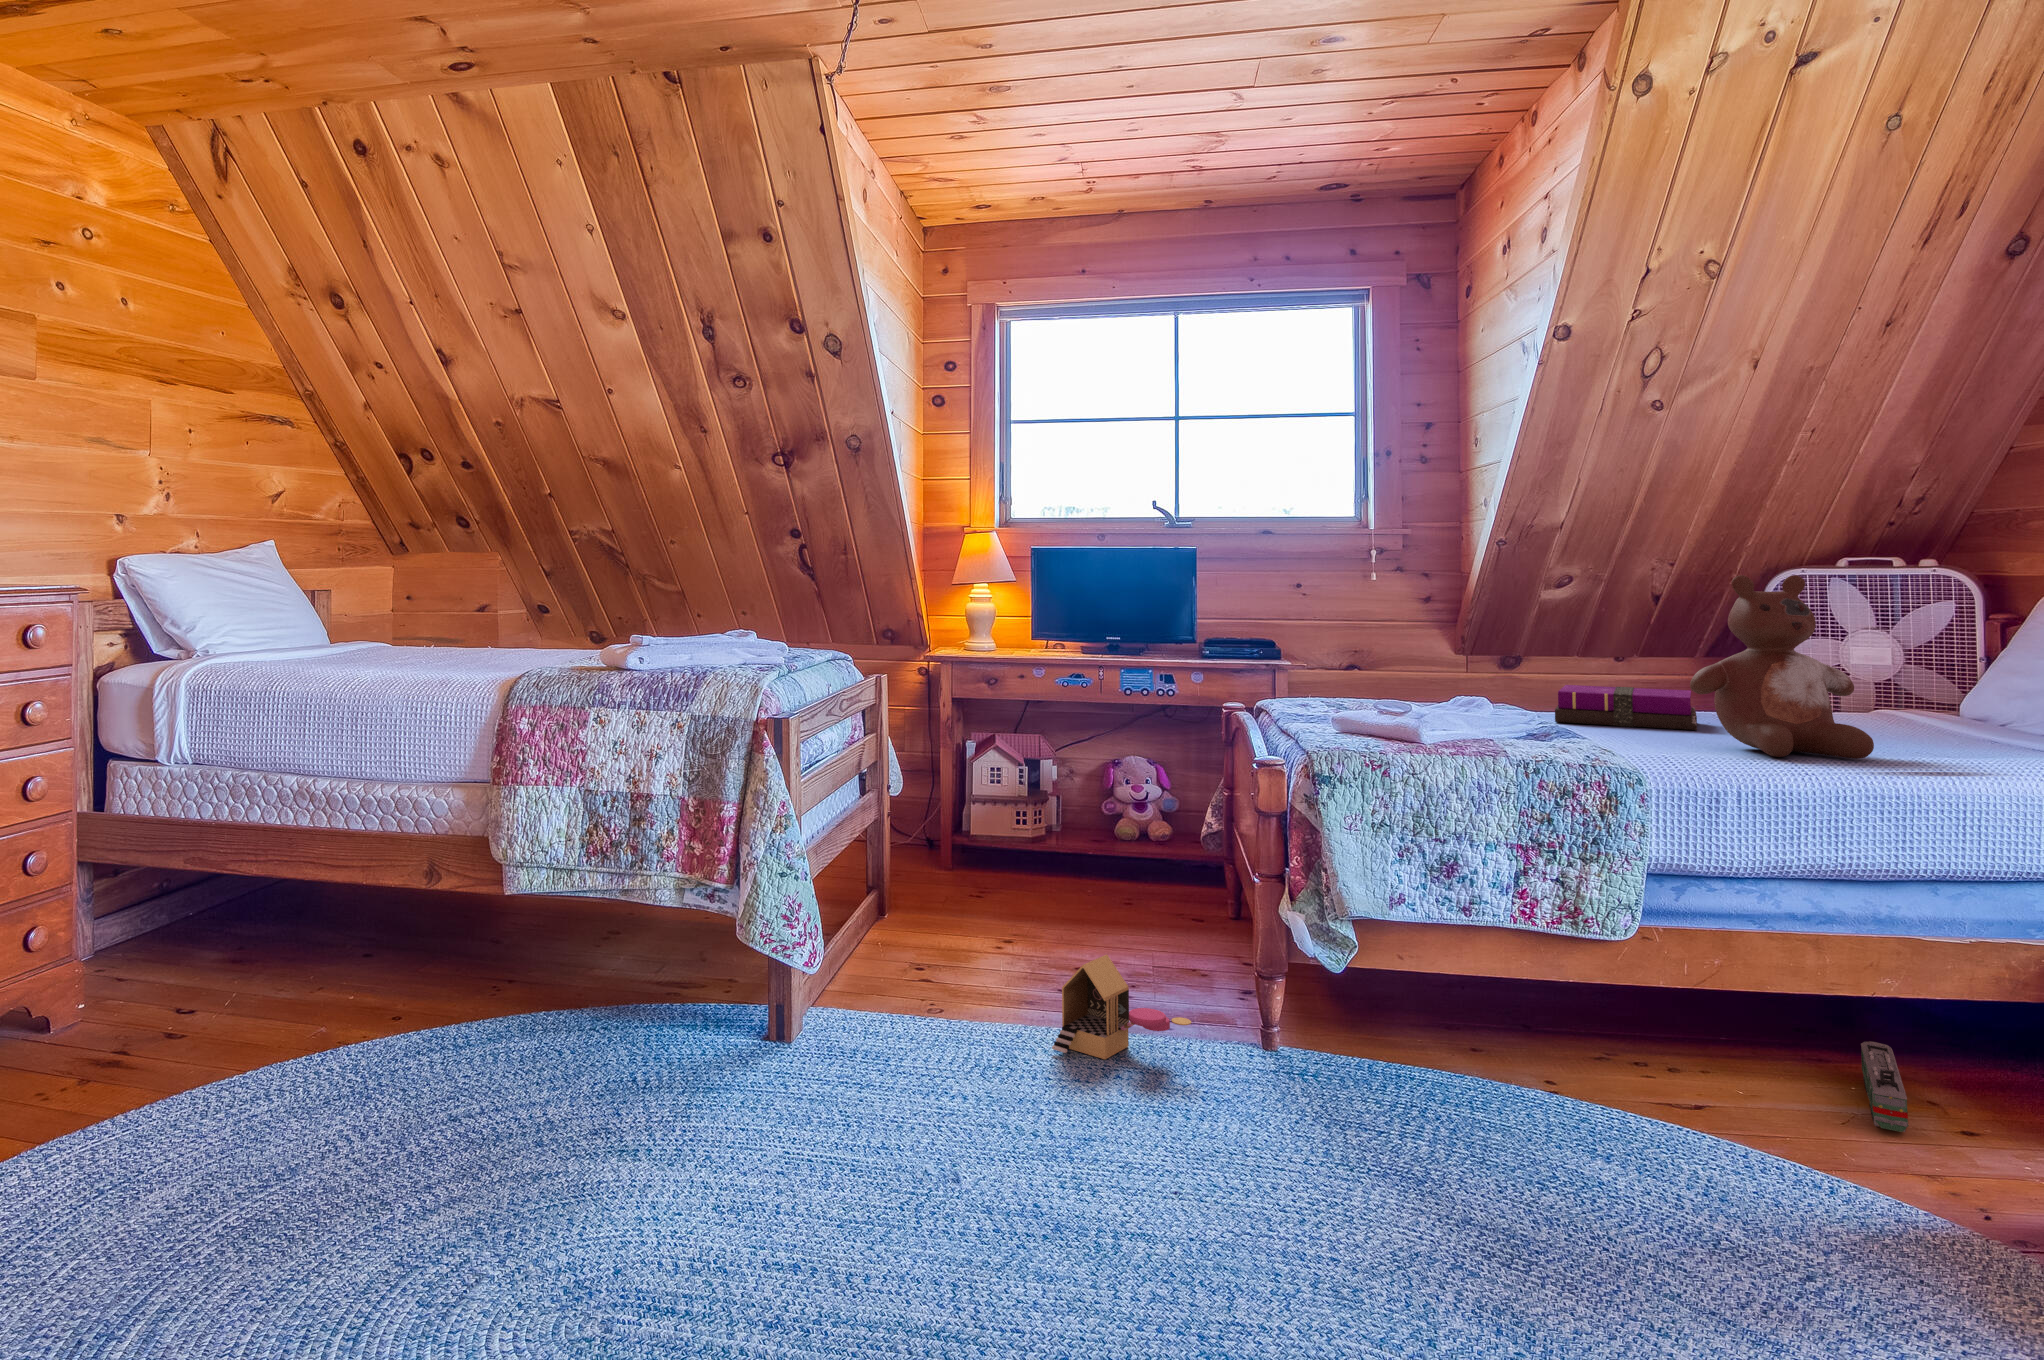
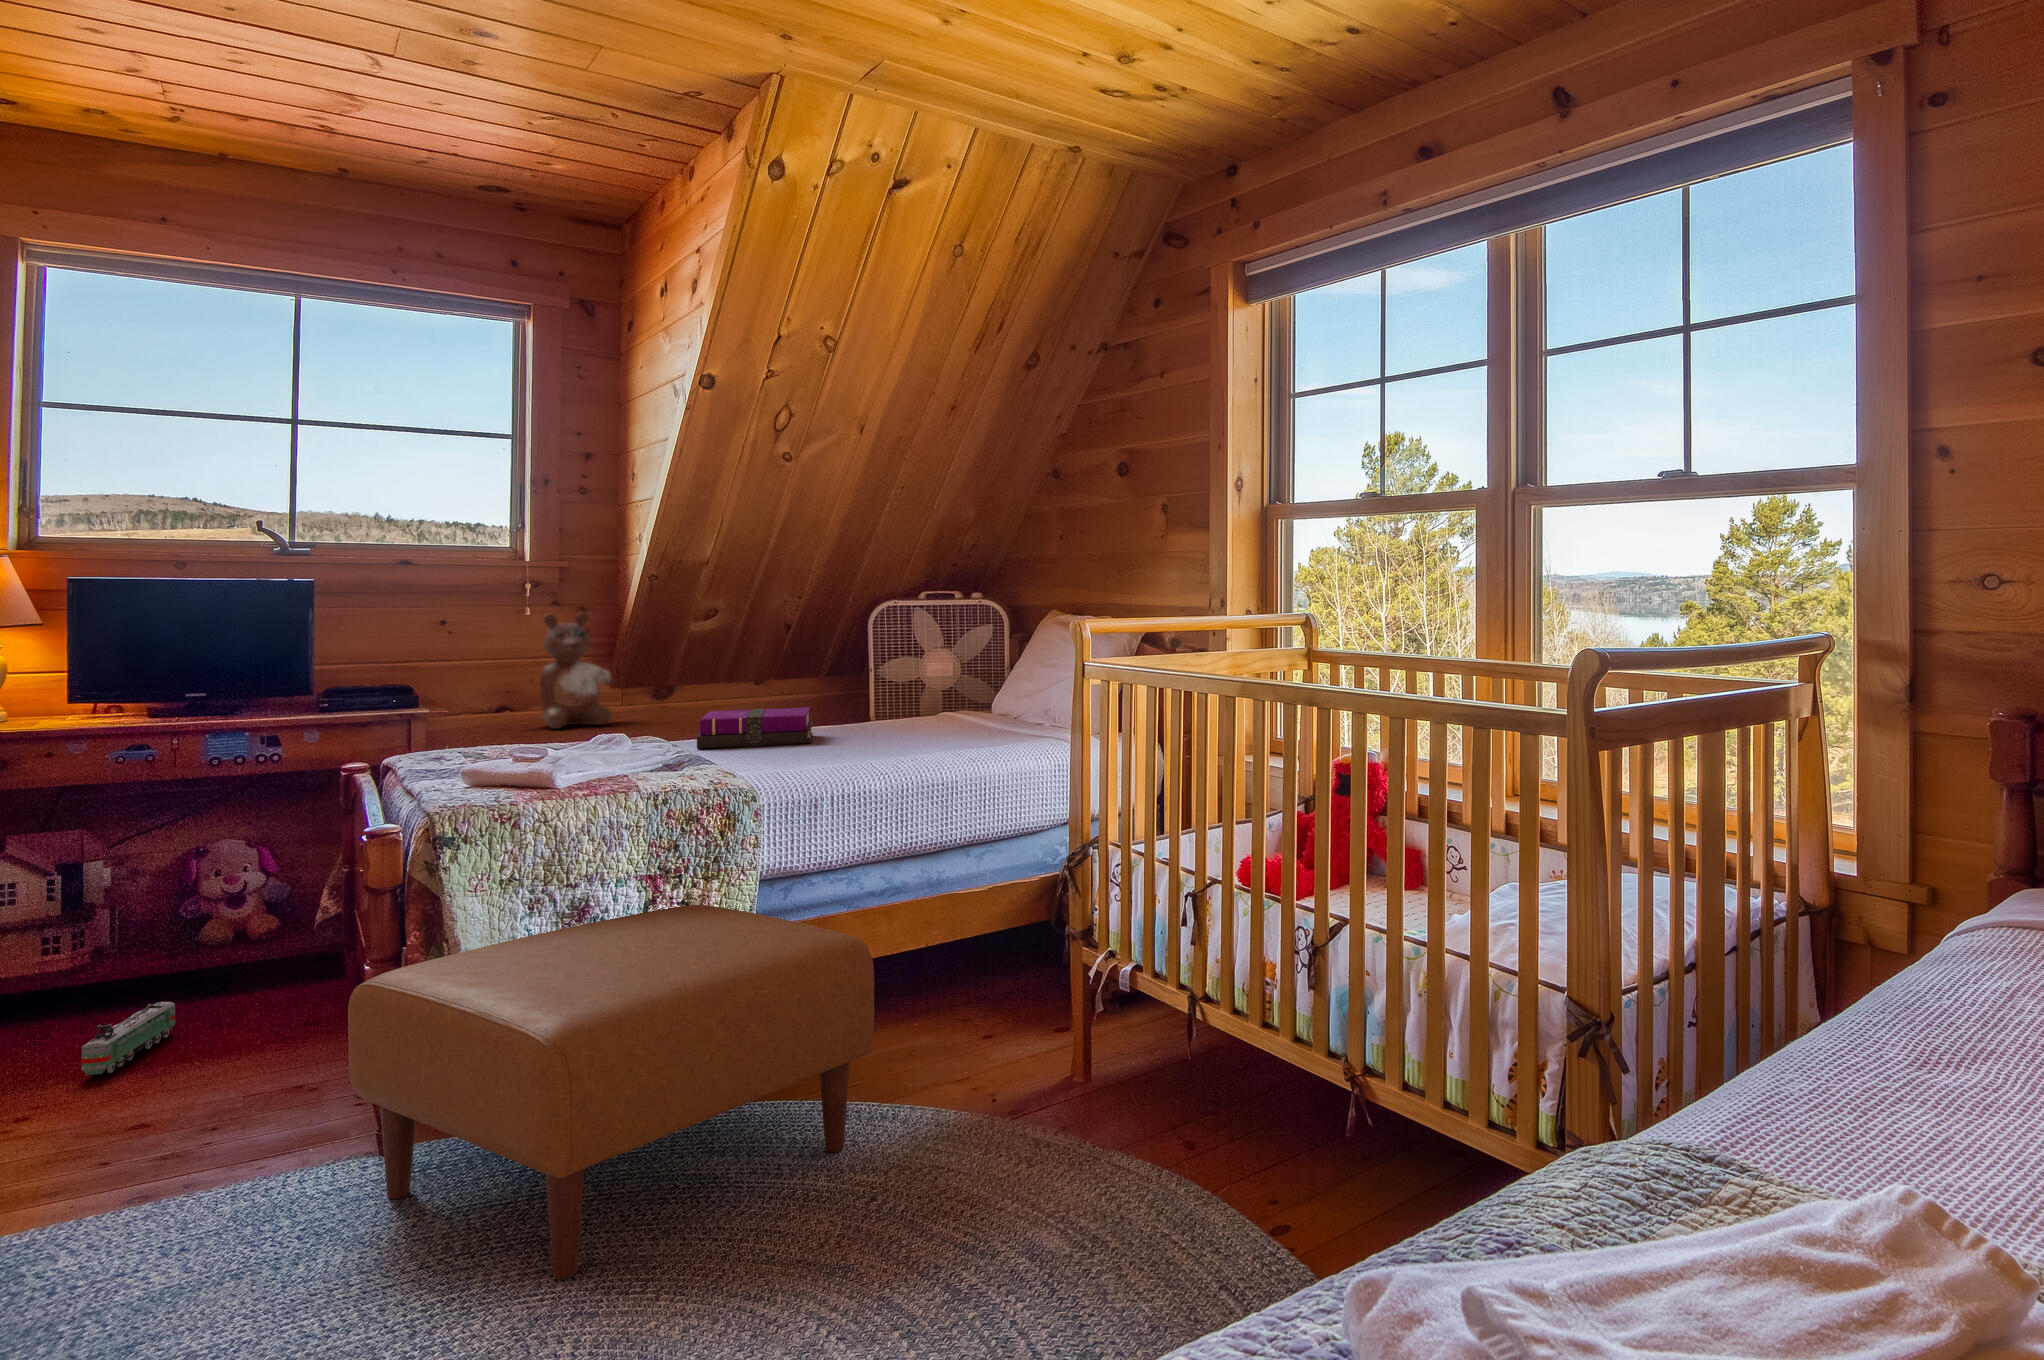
stuffed bear: present [1690,575,1874,759] -> present [531,613,612,729]
ottoman: none [1241,877,1829,1240] -> present [348,905,874,1279]
toy house: present [1052,955,1191,1059] -> none [72,1104,281,1249]
toy train: present [1861,1042,1909,1132] -> present [81,1002,175,1075]

